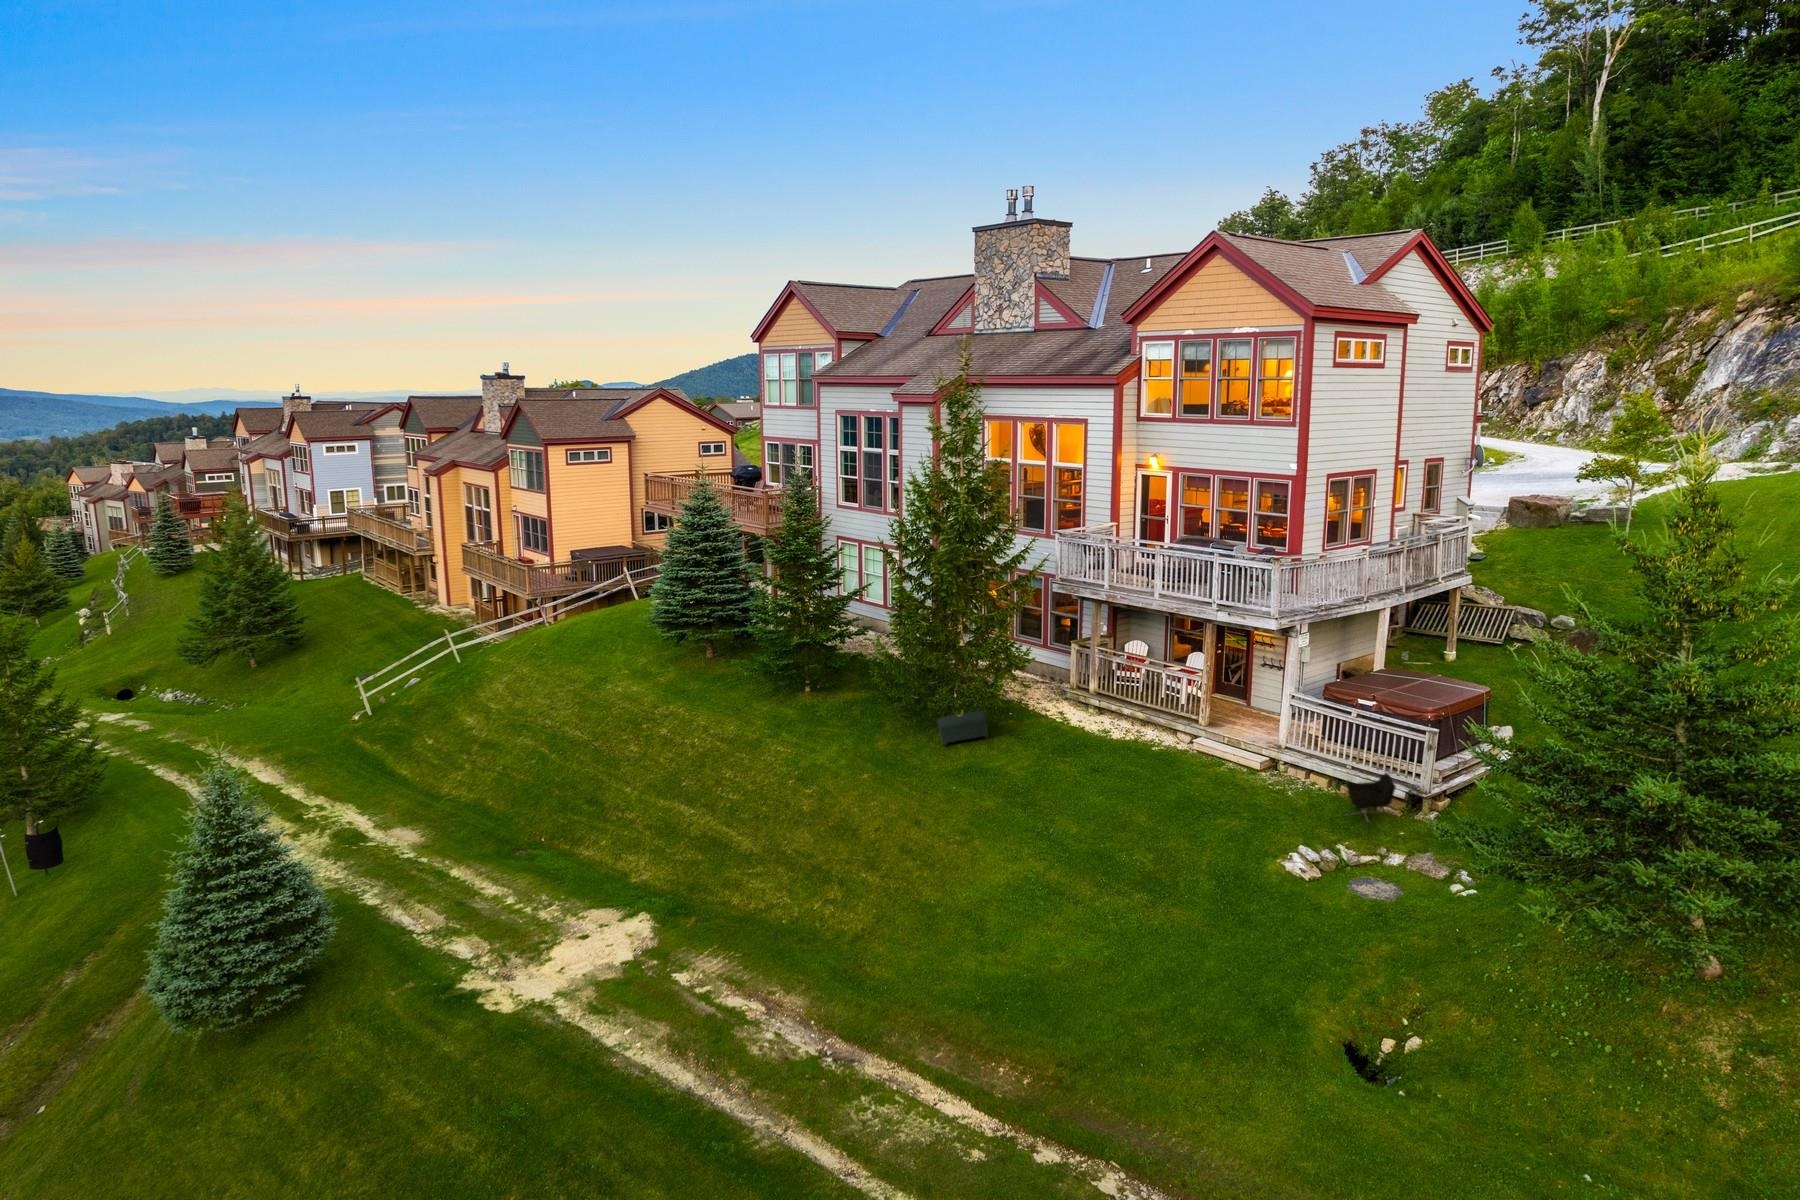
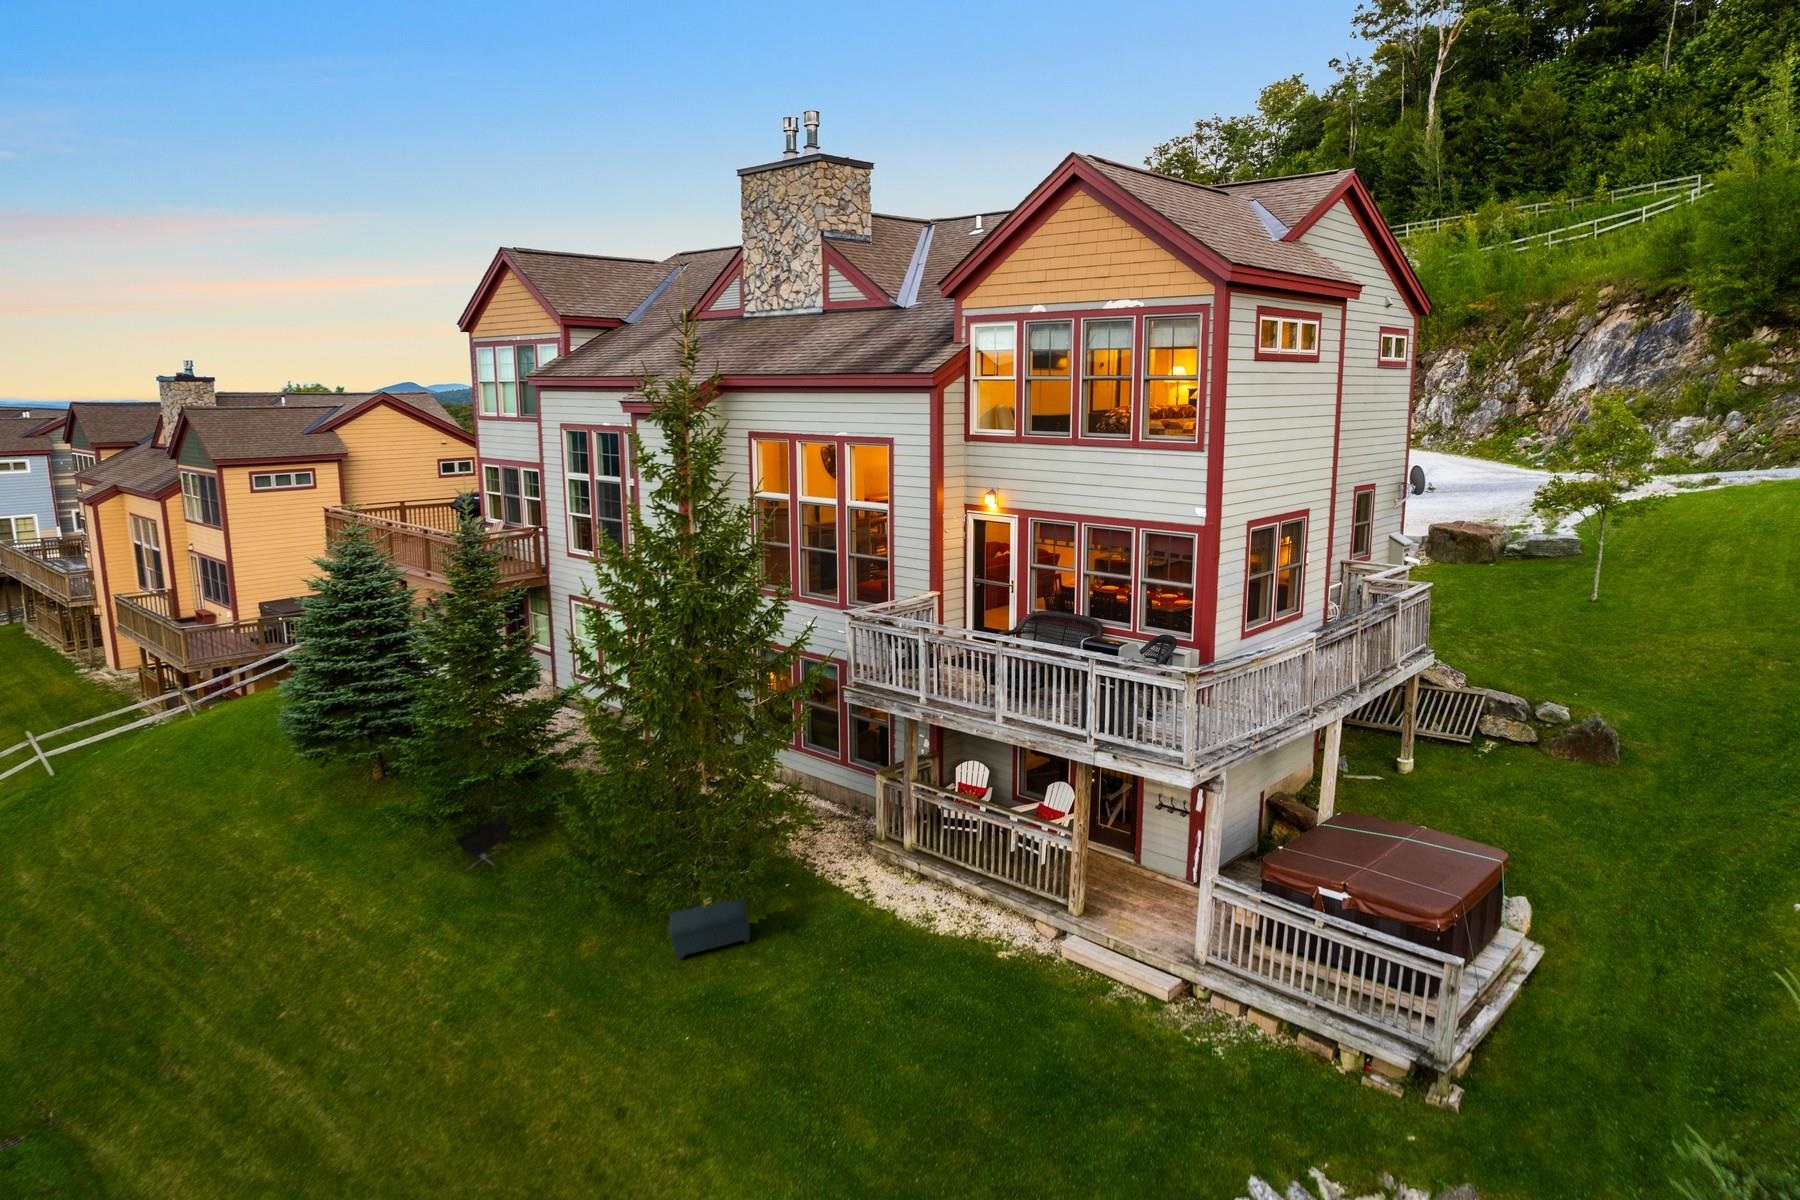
lounge chair: present [1345,773,1396,822] -> present [457,815,508,868]

